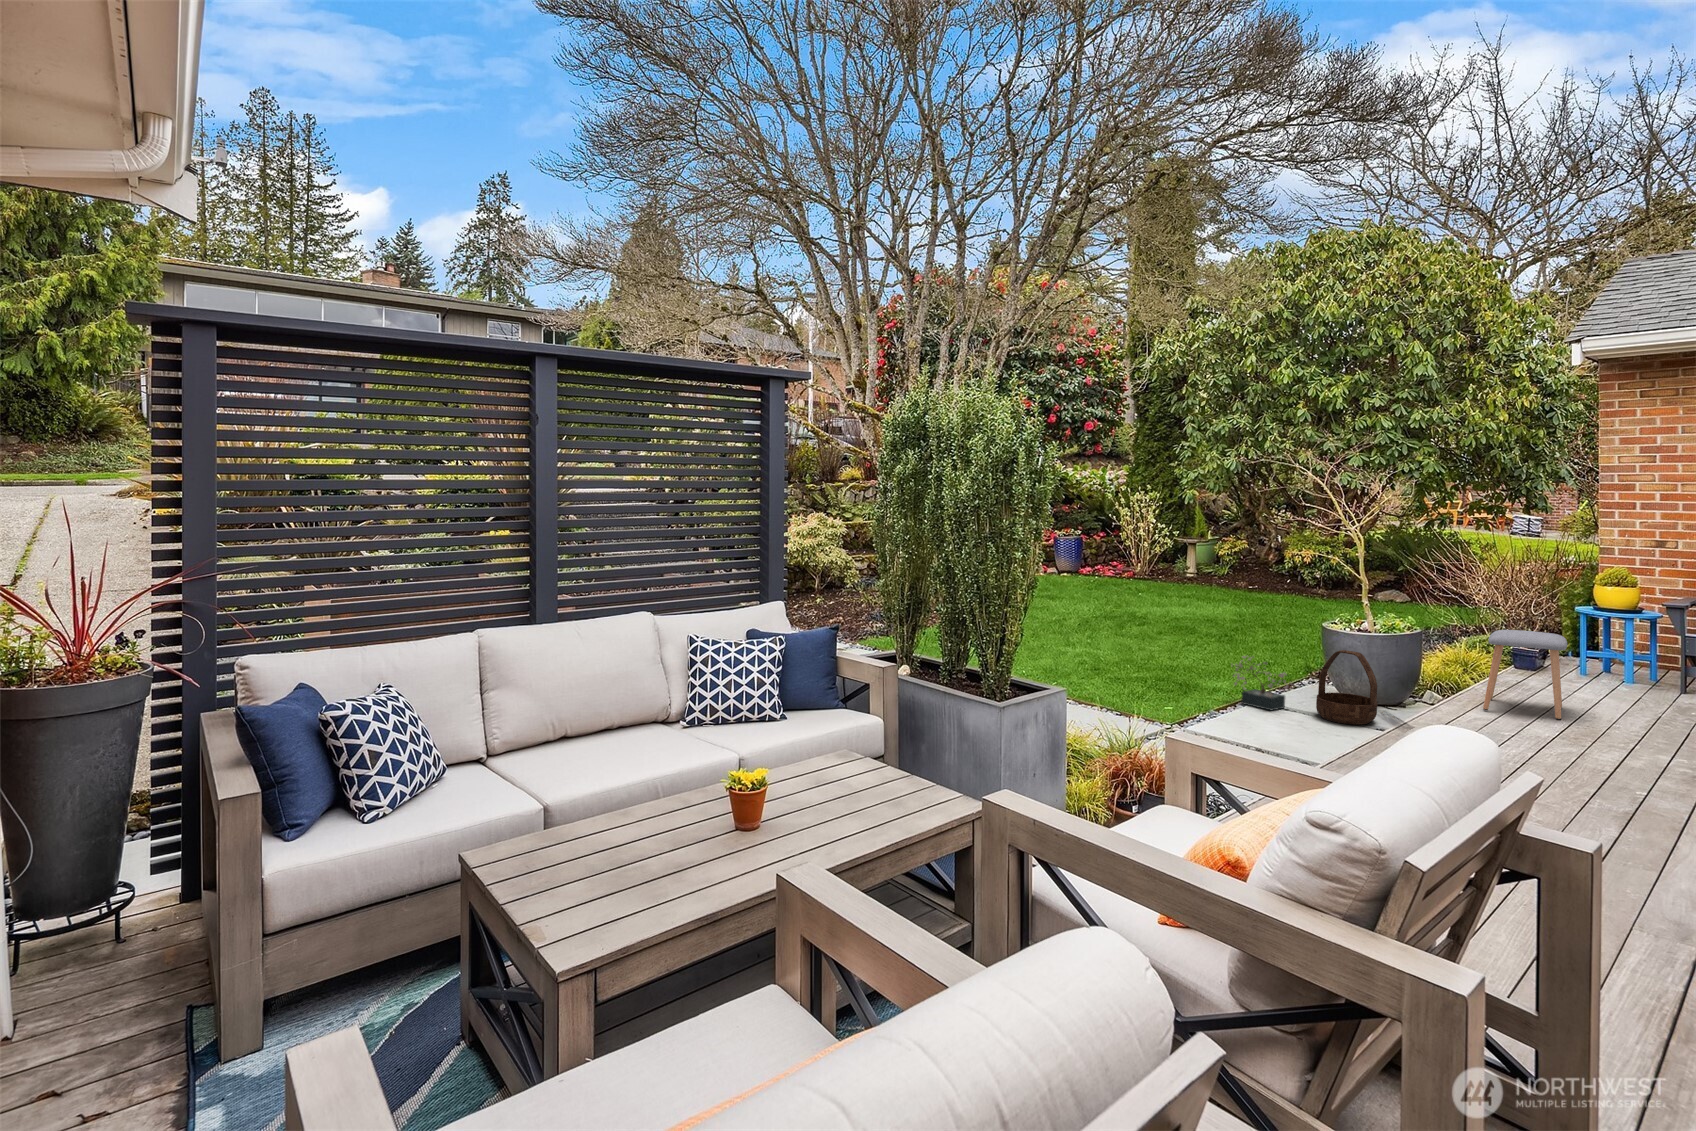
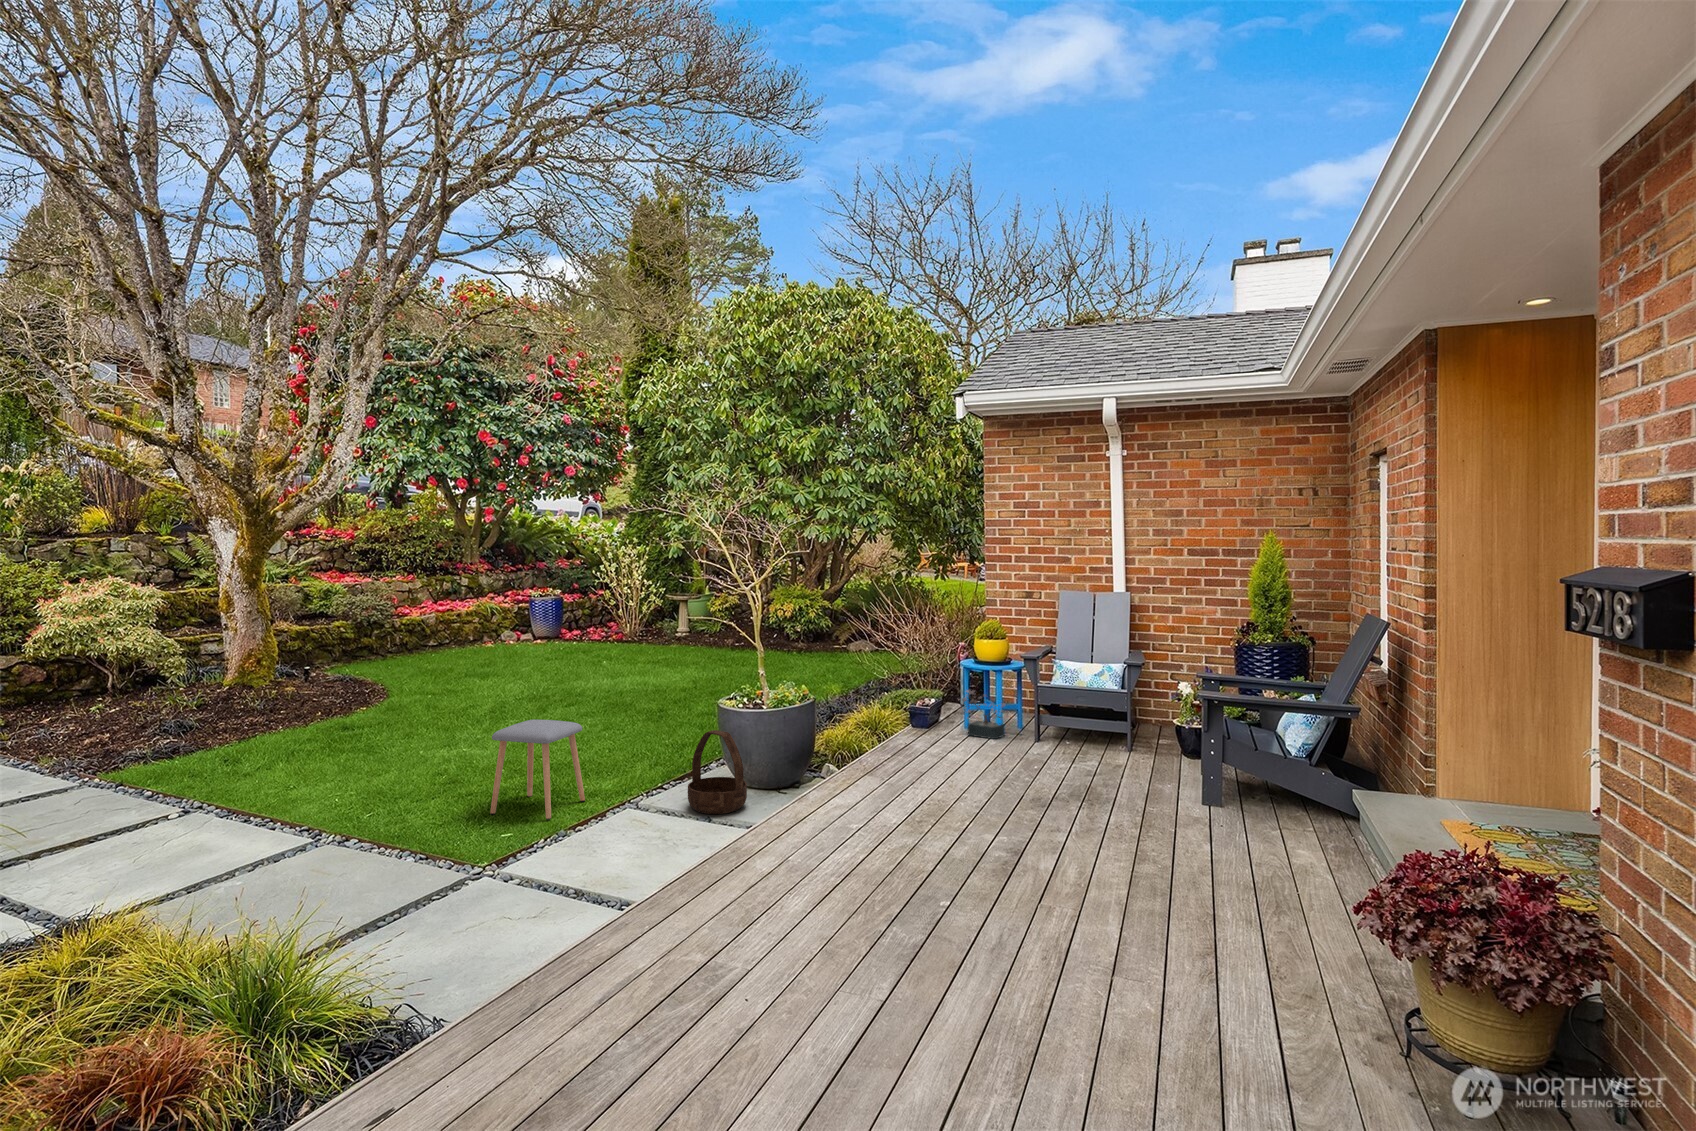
stool: present [1483,630,1568,720] -> present [490,720,585,820]
decorative plant: present [1234,656,1291,710] -> present [960,690,1009,739]

